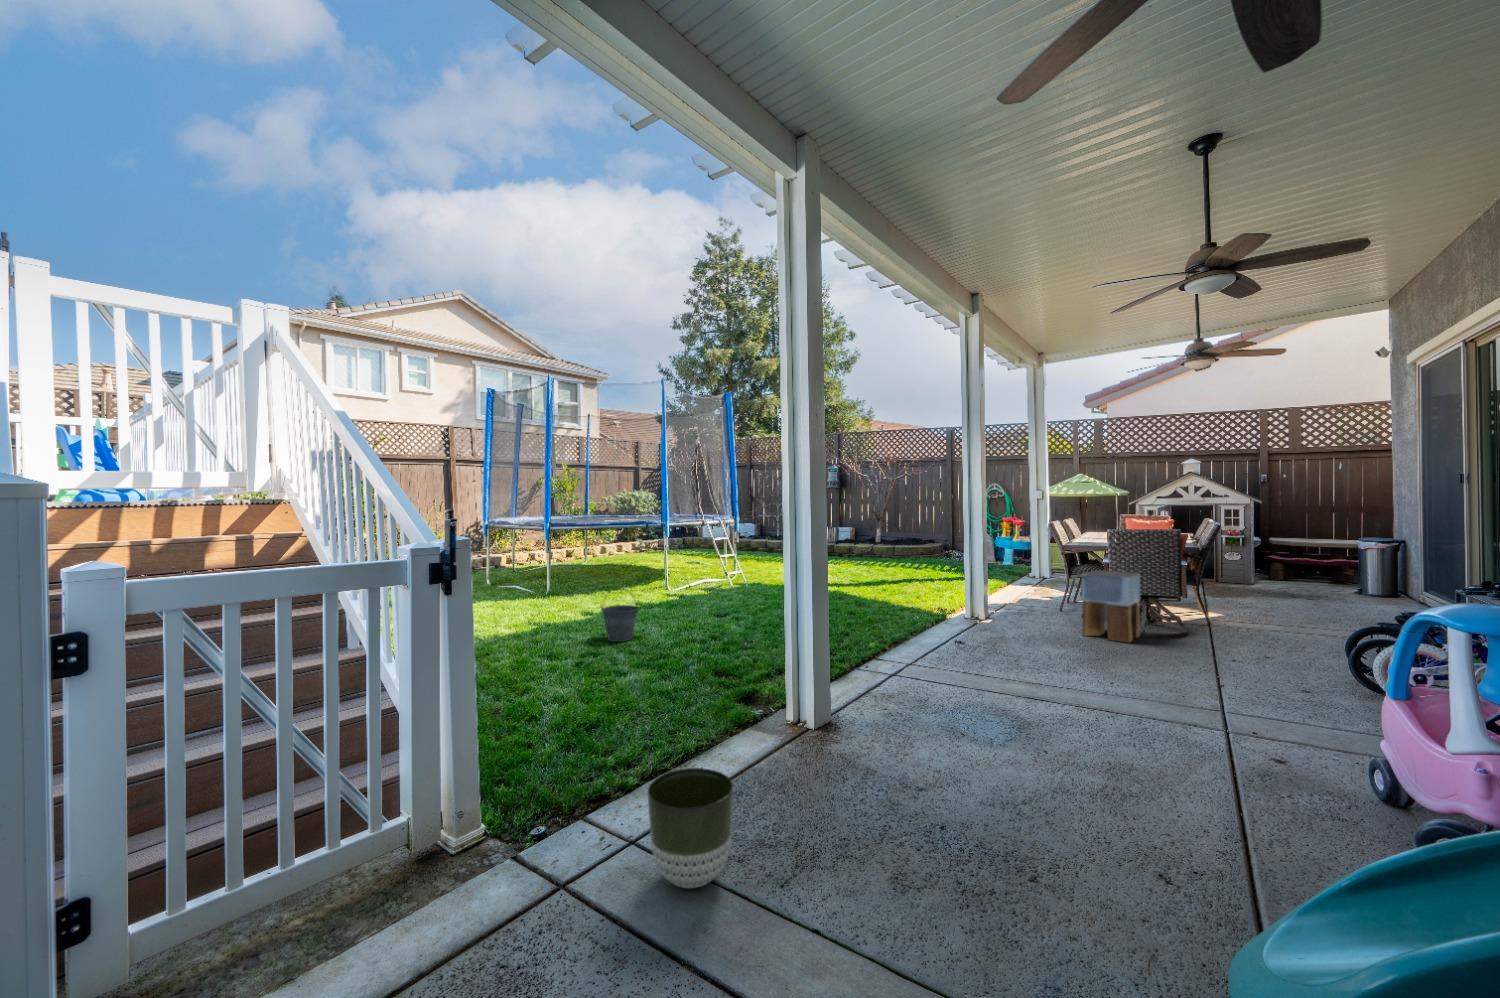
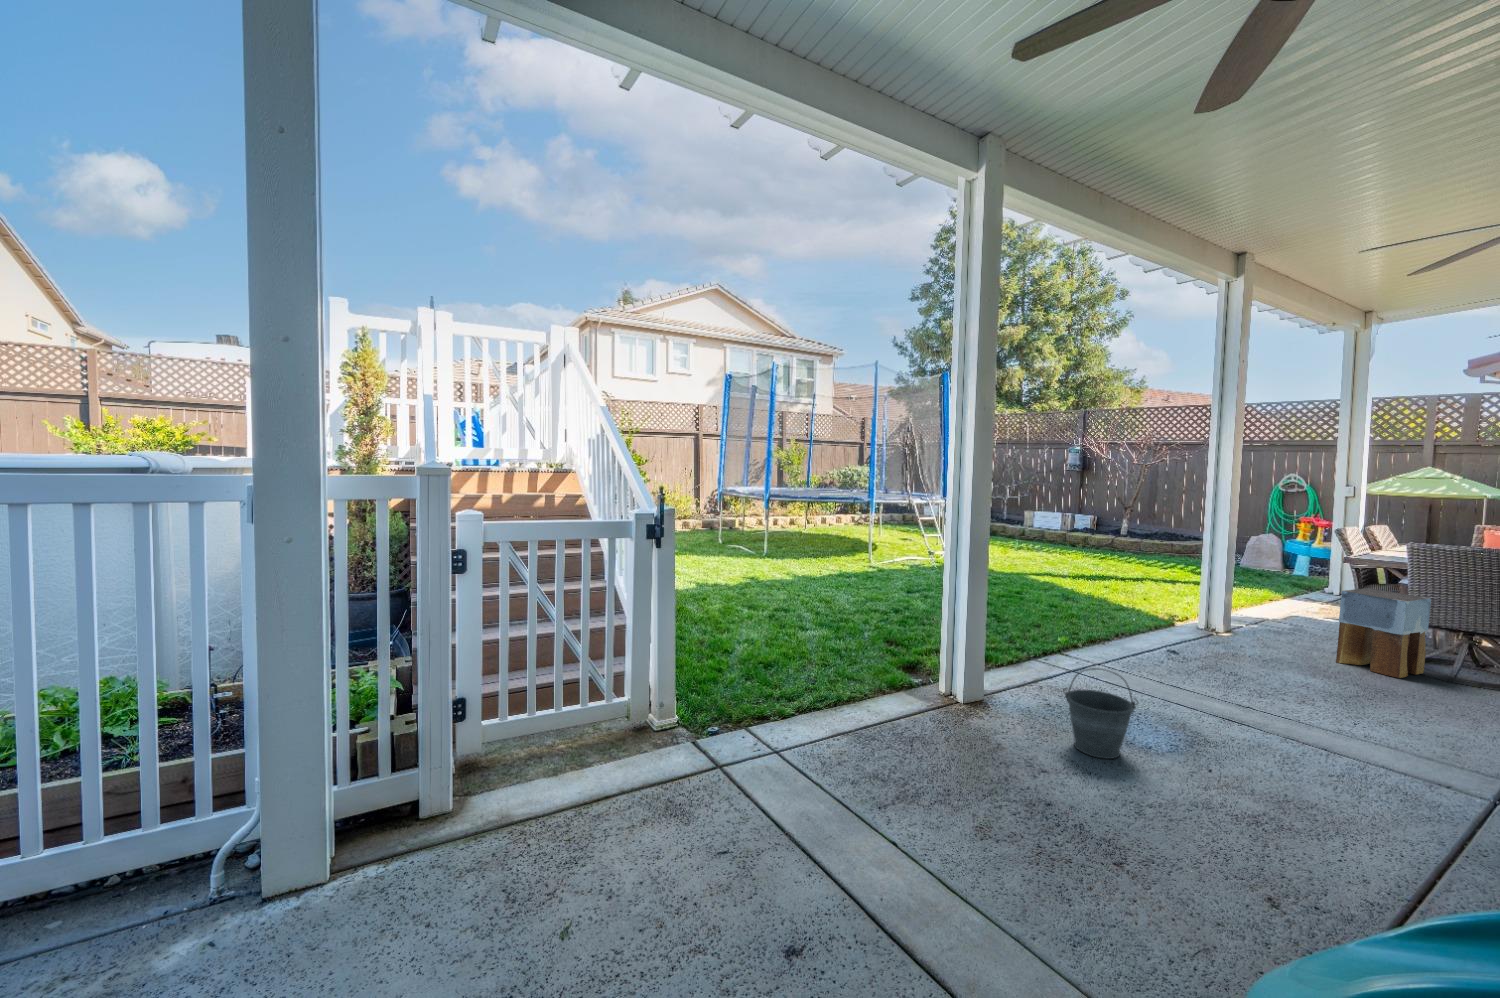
bucket: present [601,592,639,642] -> present [1064,668,1138,759]
planter: present [648,768,733,888] -> none [782,701,848,790]

